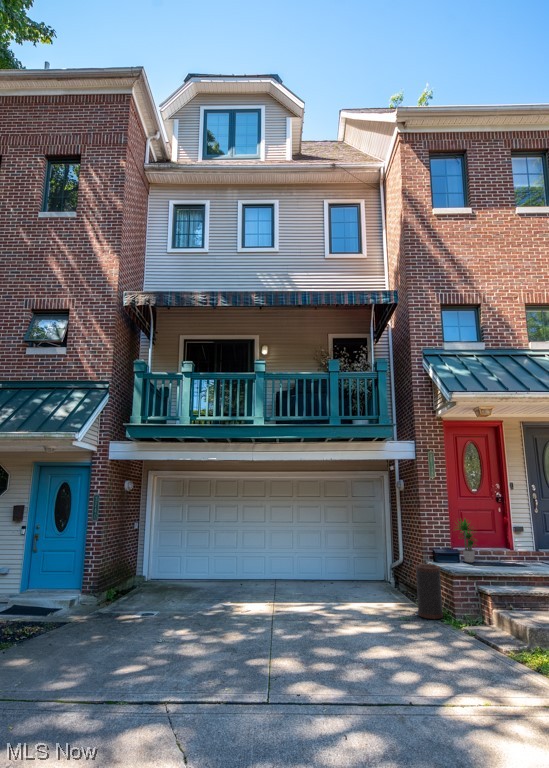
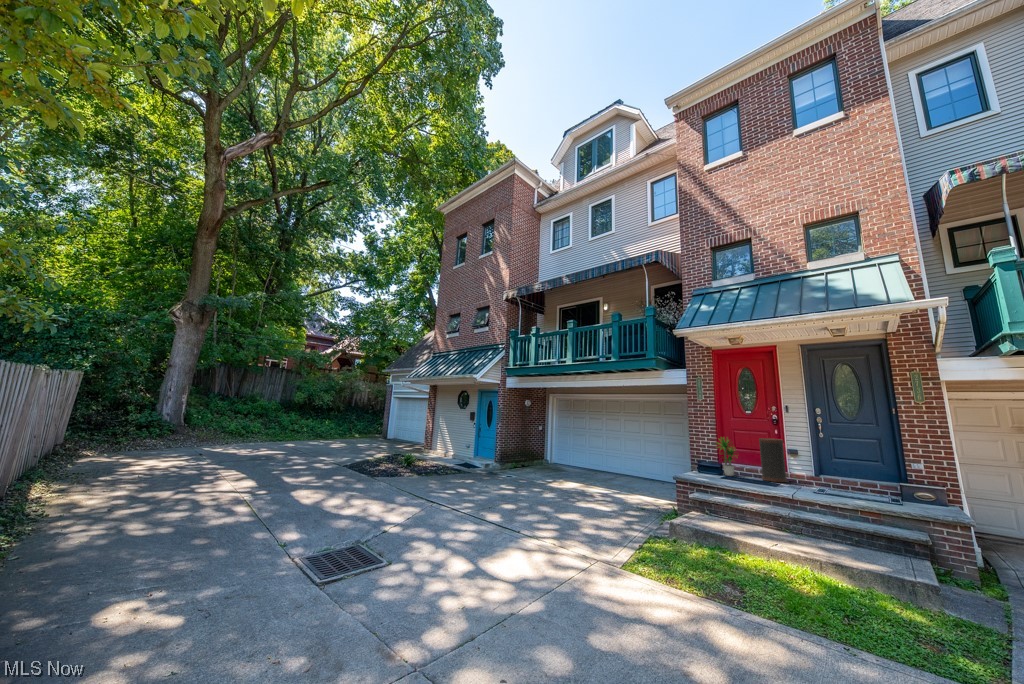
trash can: present [416,564,443,620] -> present [759,438,787,483]

